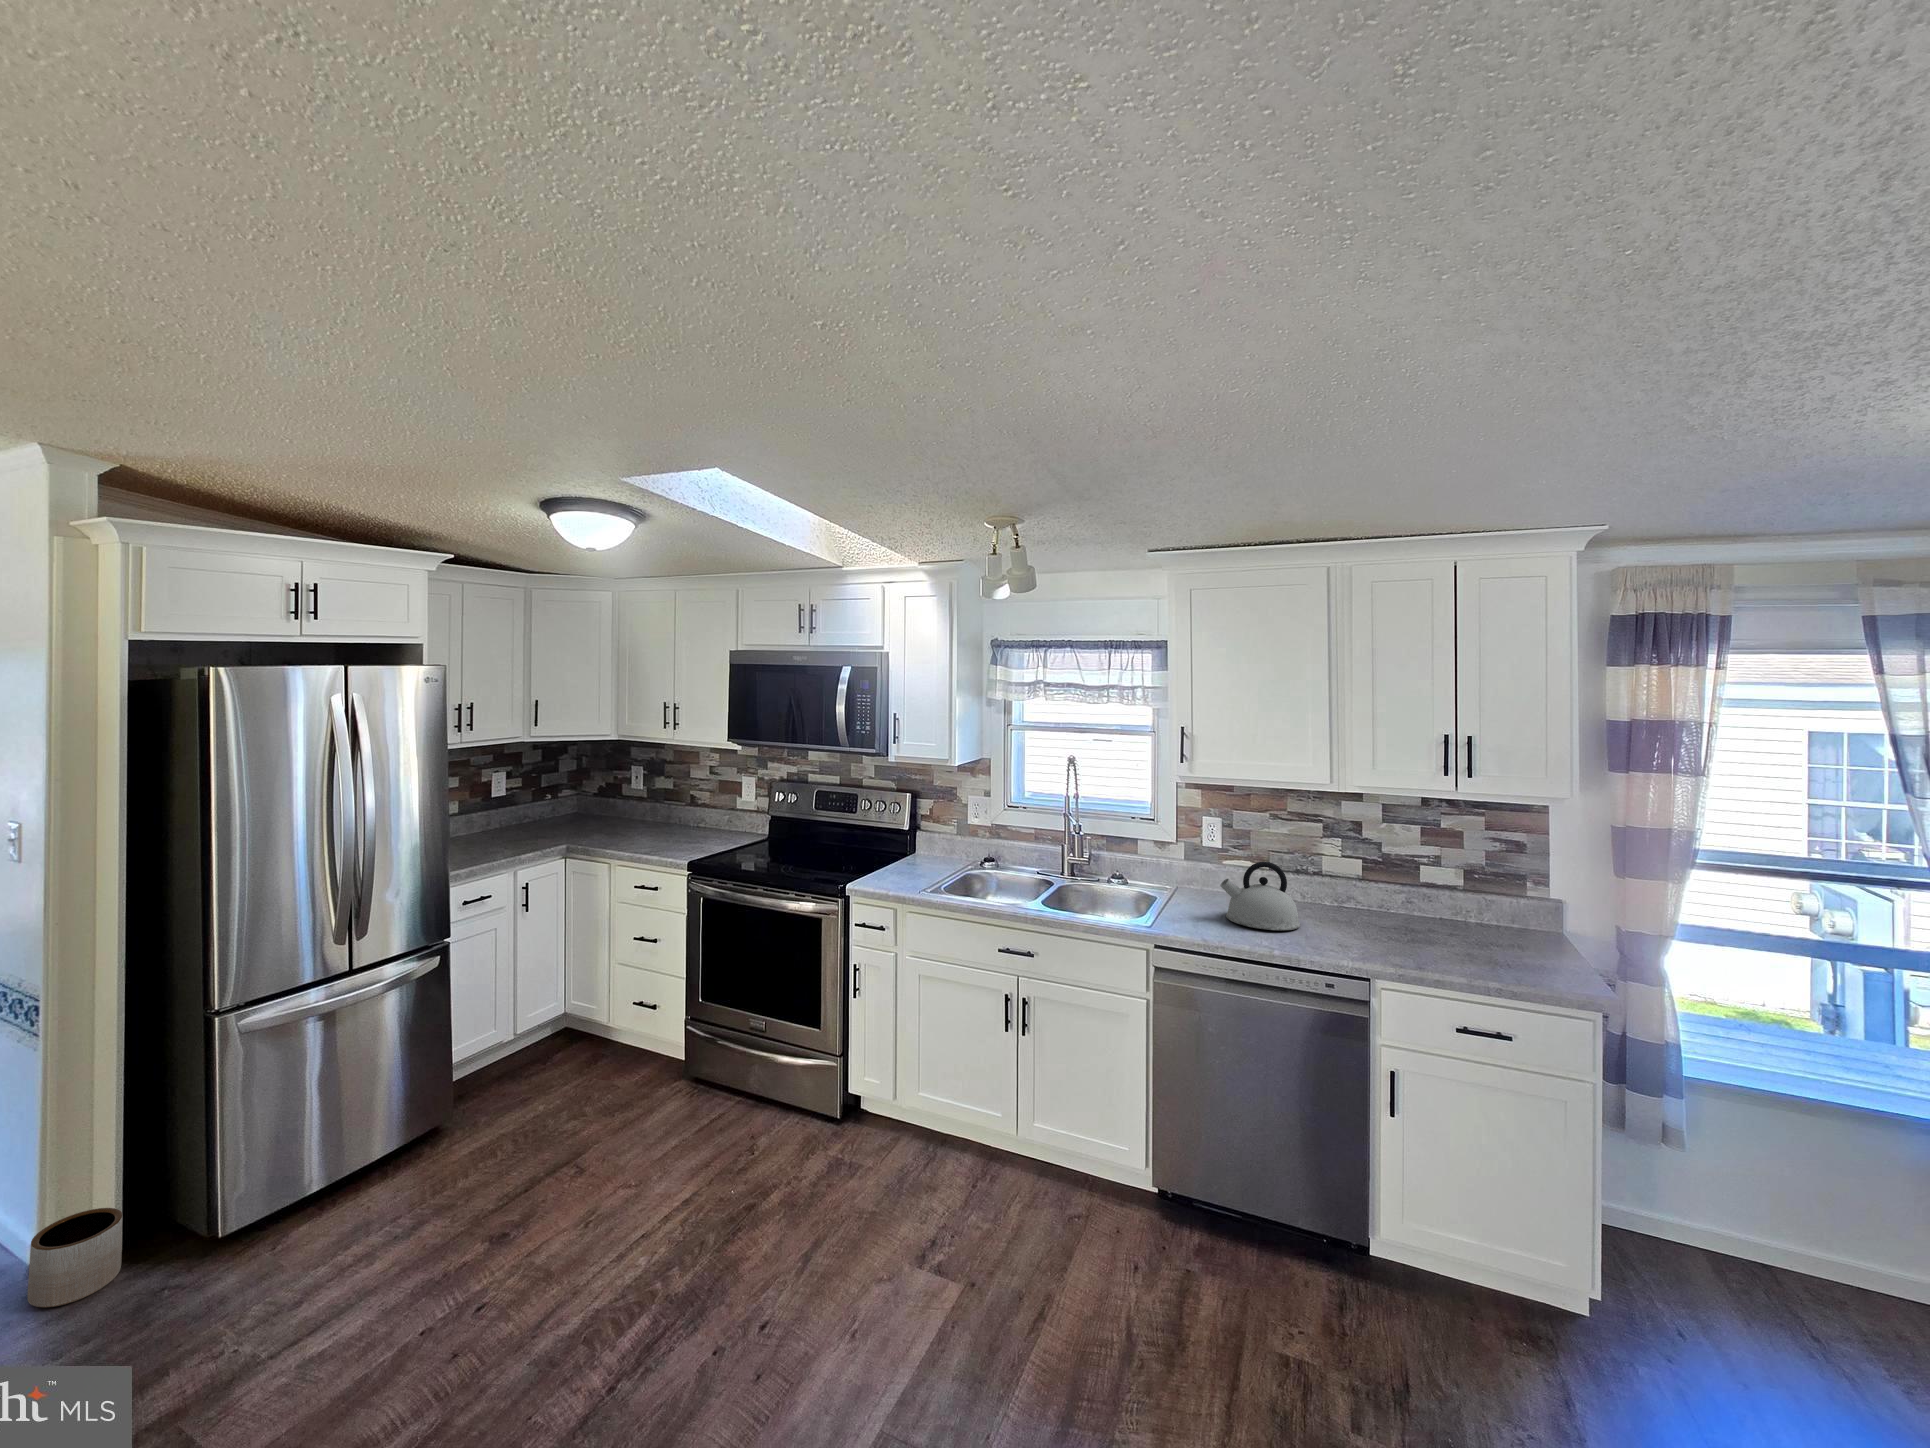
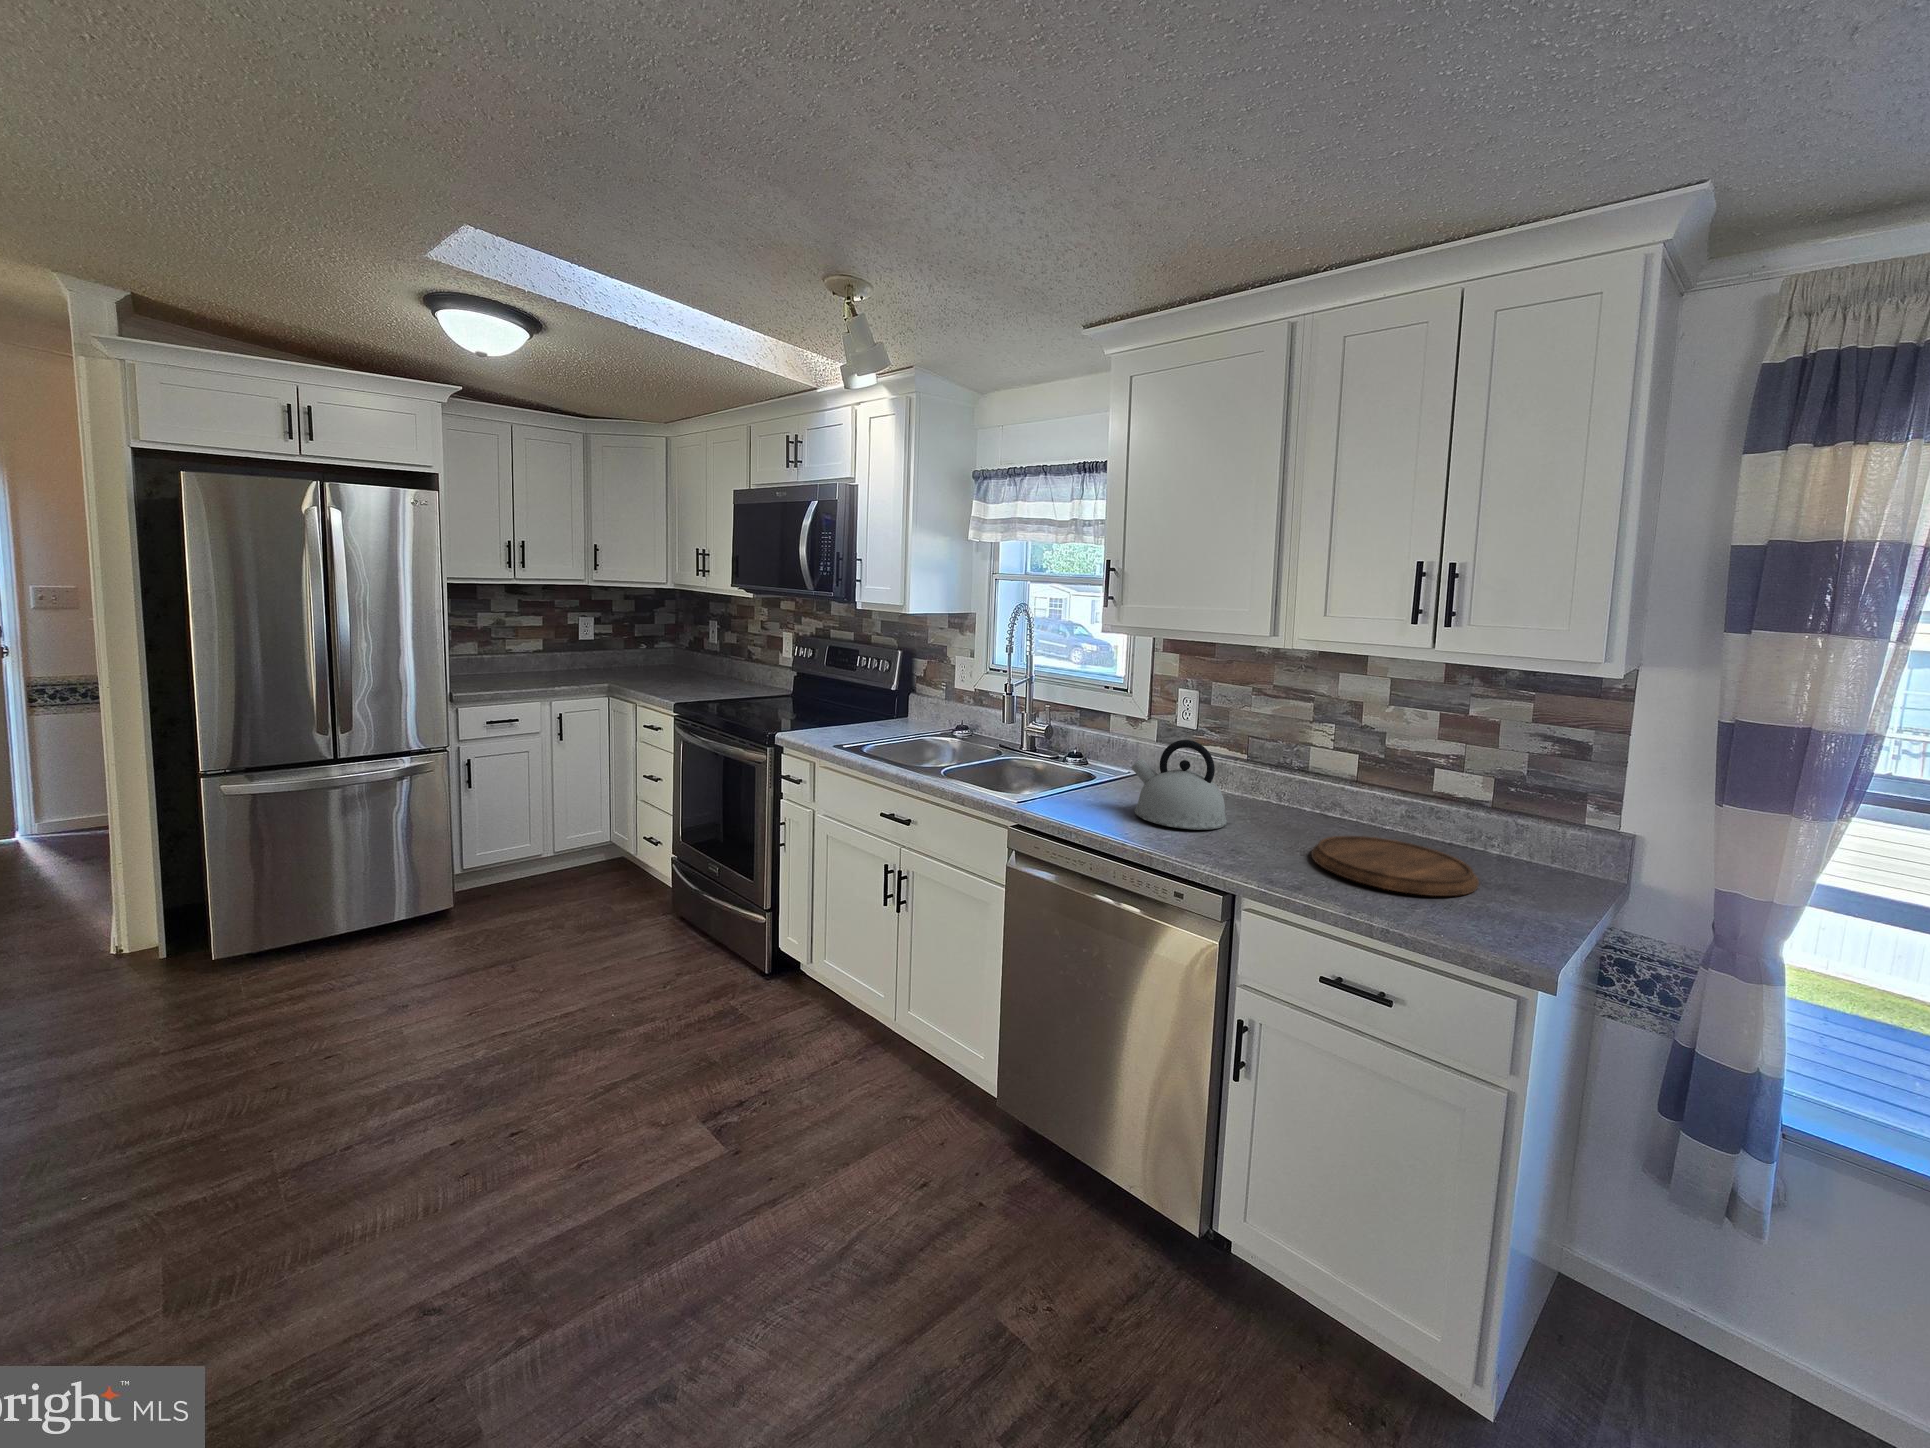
cutting board: none [1378,920,1501,958] -> present [1311,836,1479,896]
planter: present [28,1208,122,1307] -> none [61,922,140,988]

